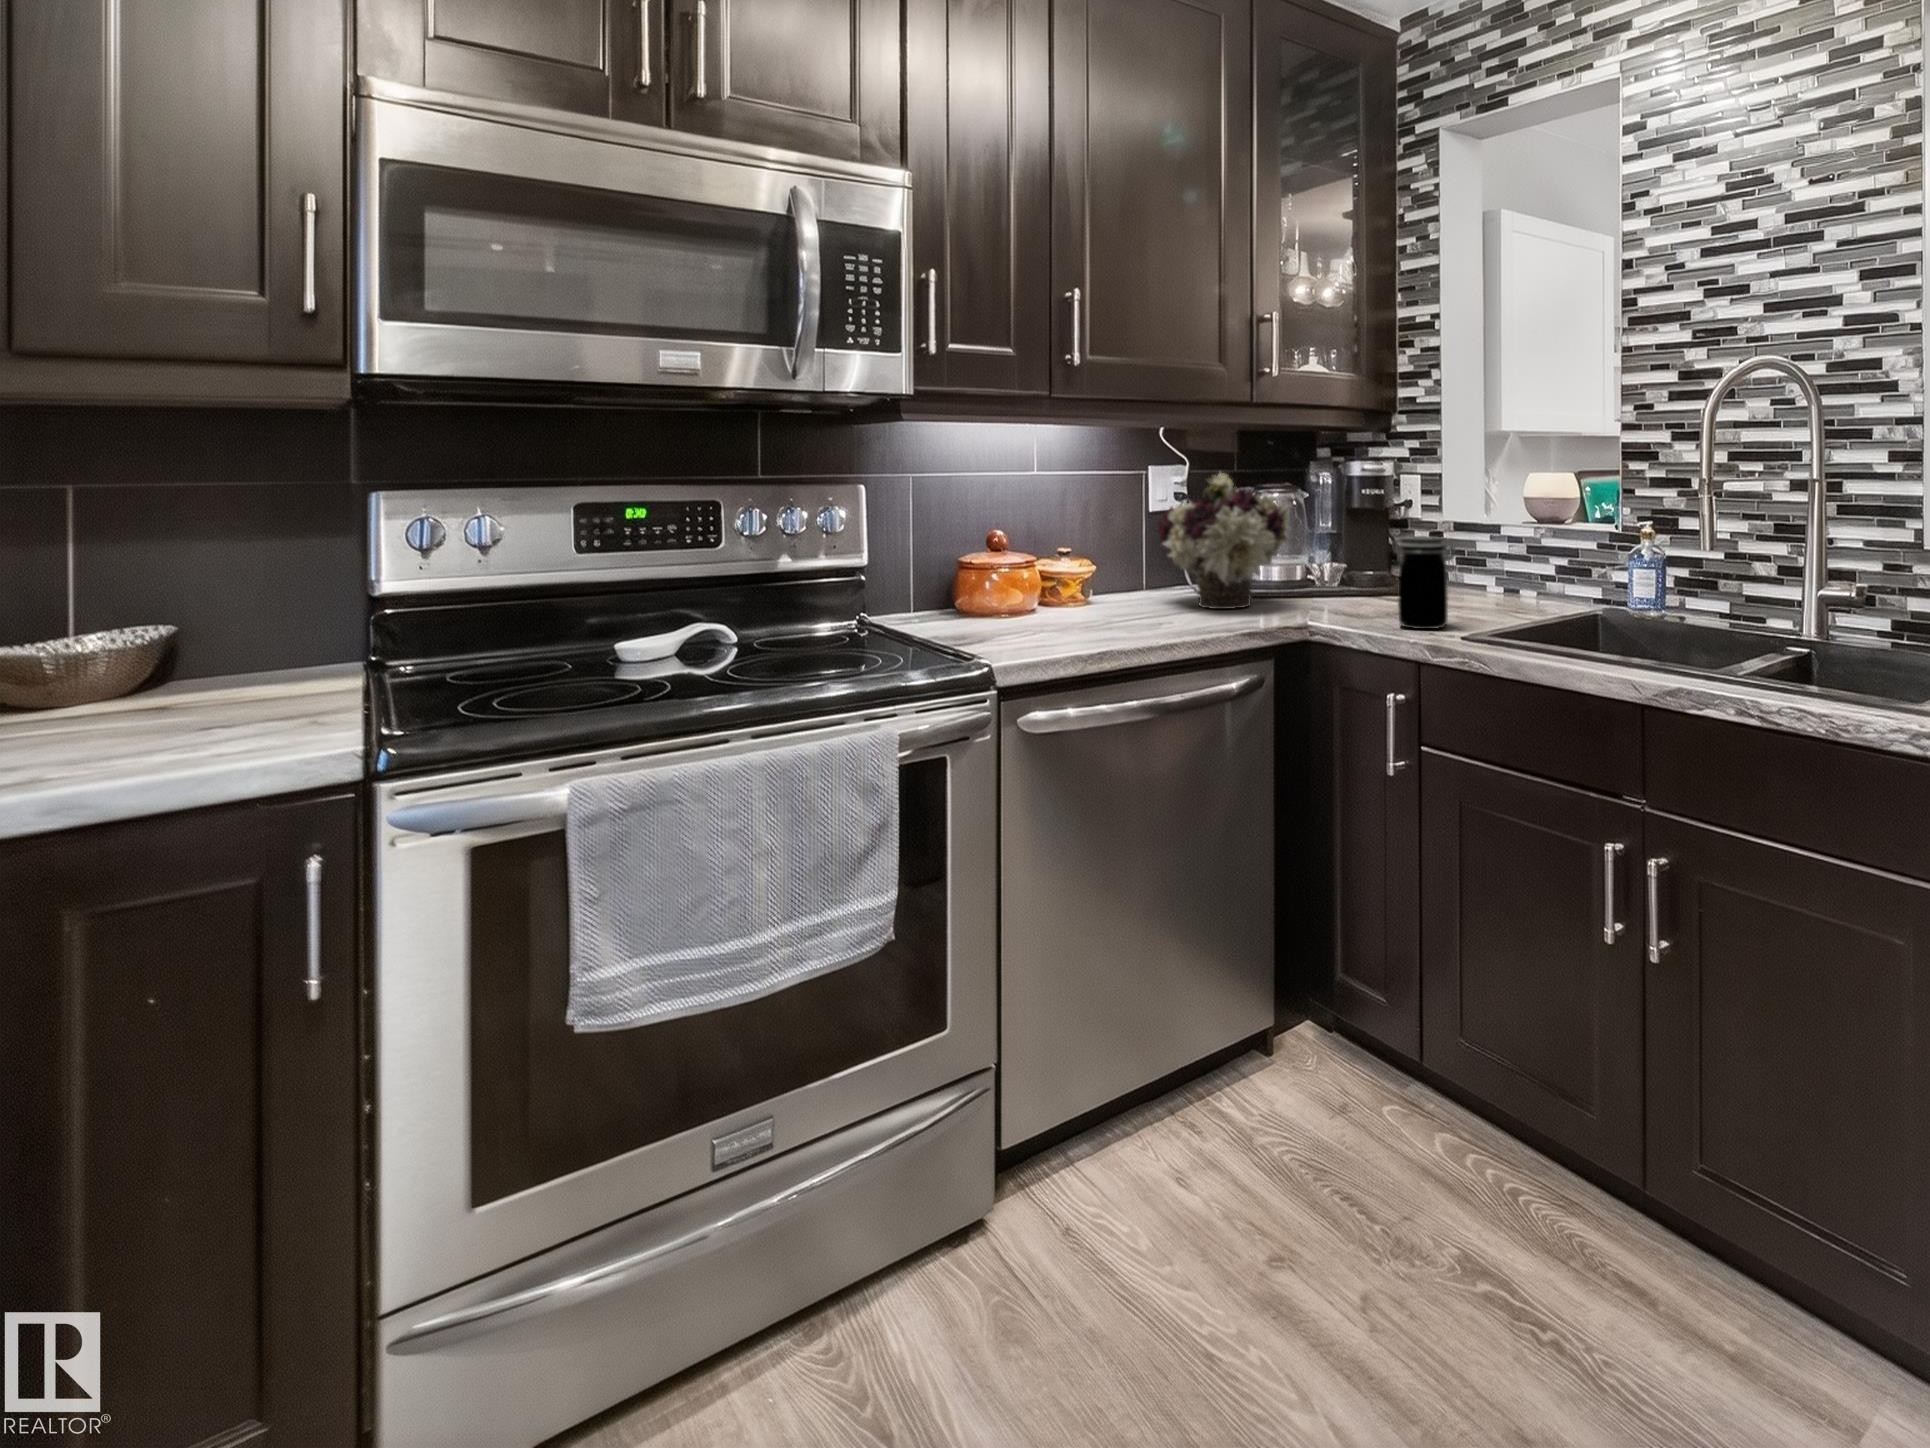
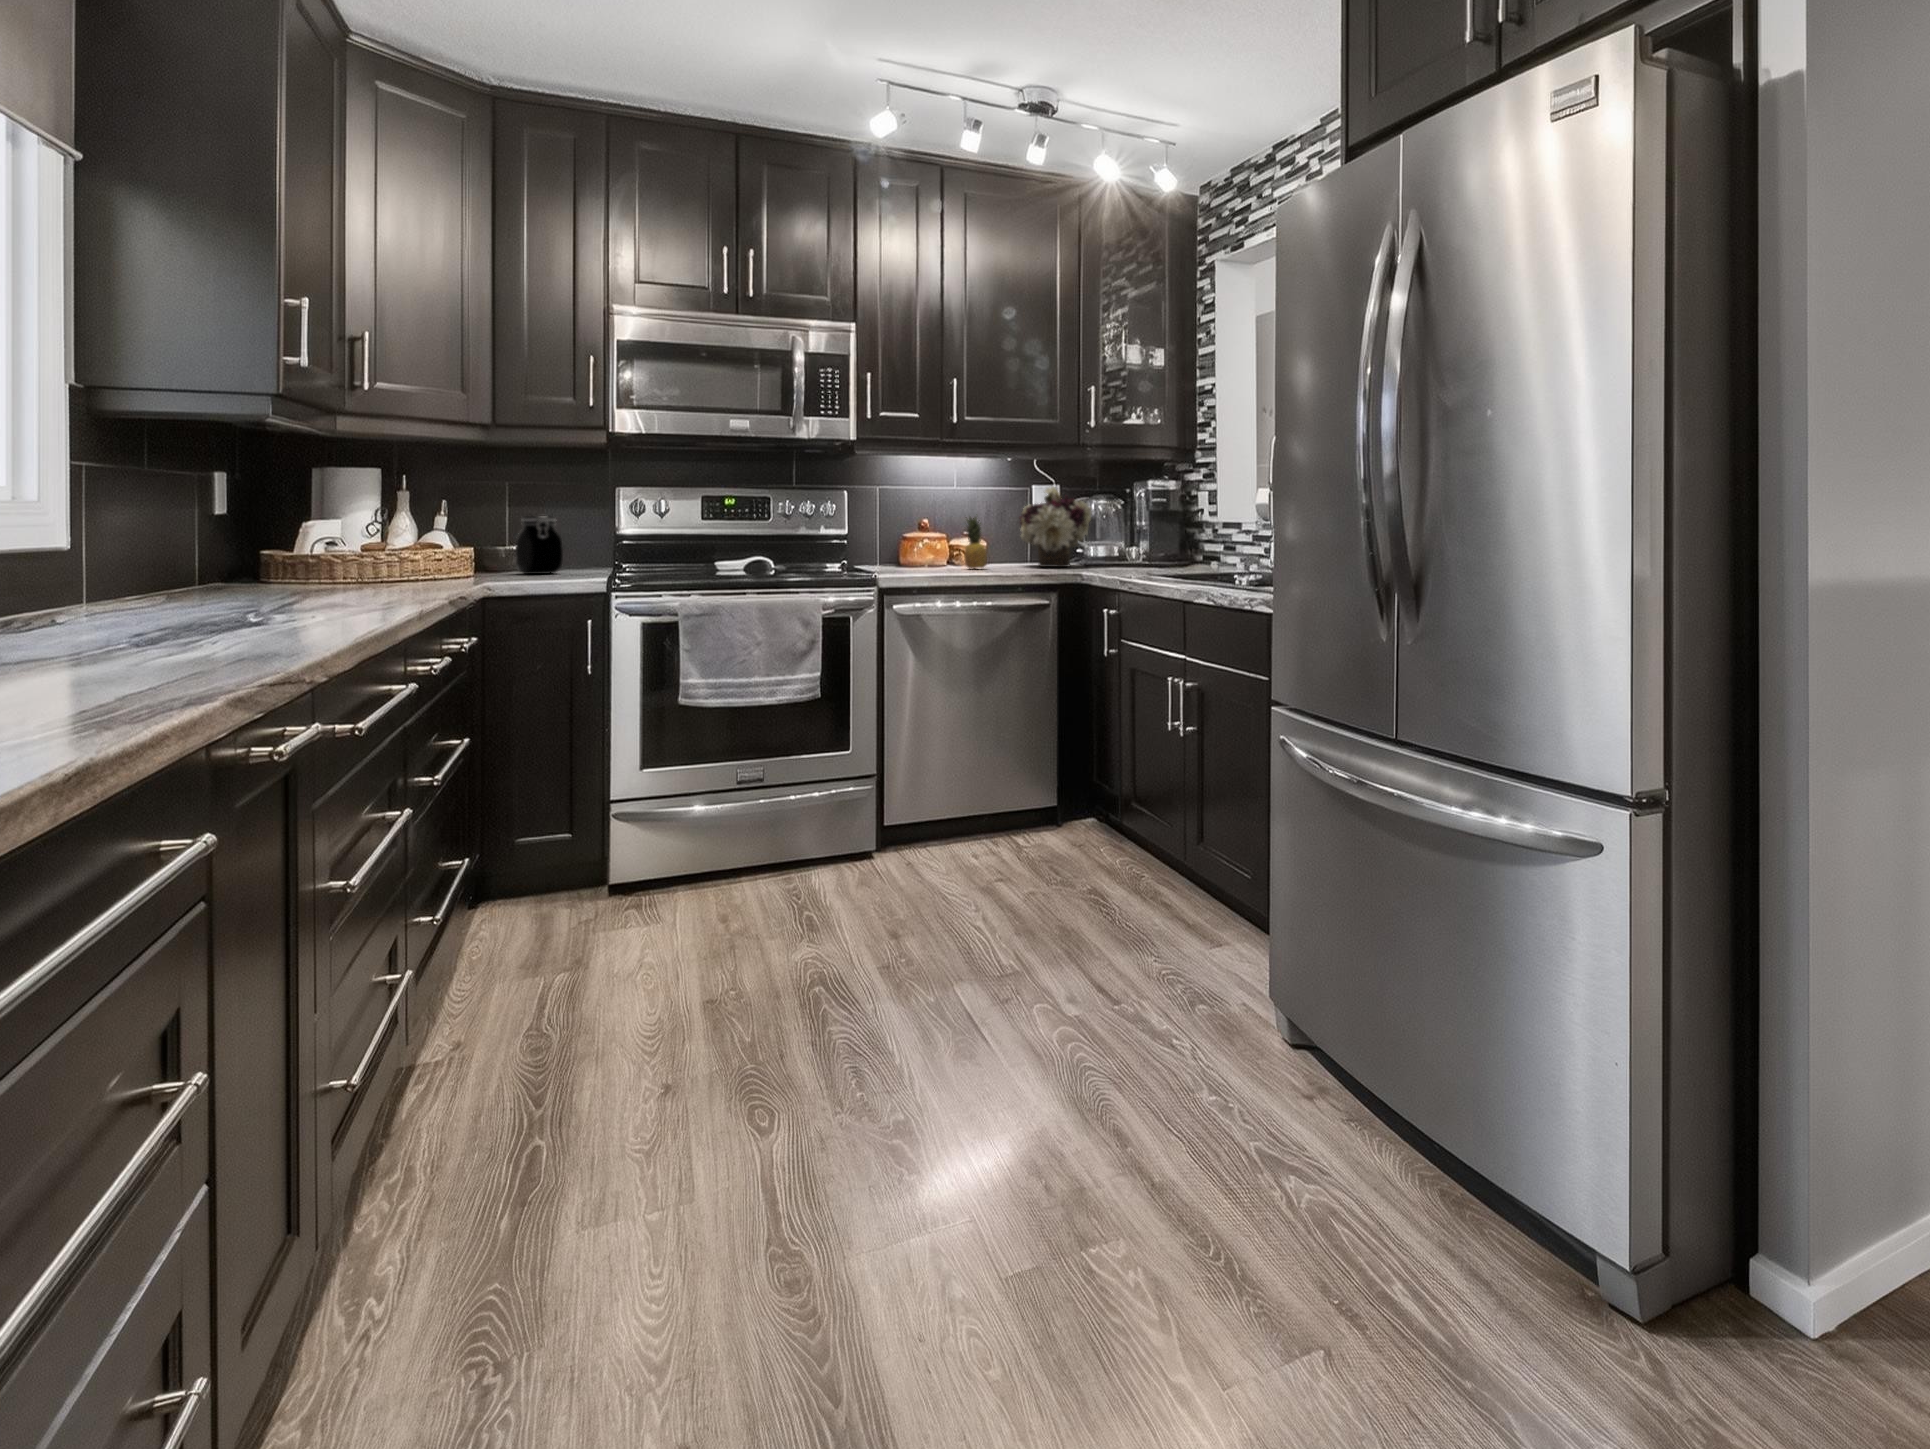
fruit: none [1098,524,1139,624] -> present [964,517,987,569]
jar: present [1393,537,1455,629] -> present [515,516,563,574]

